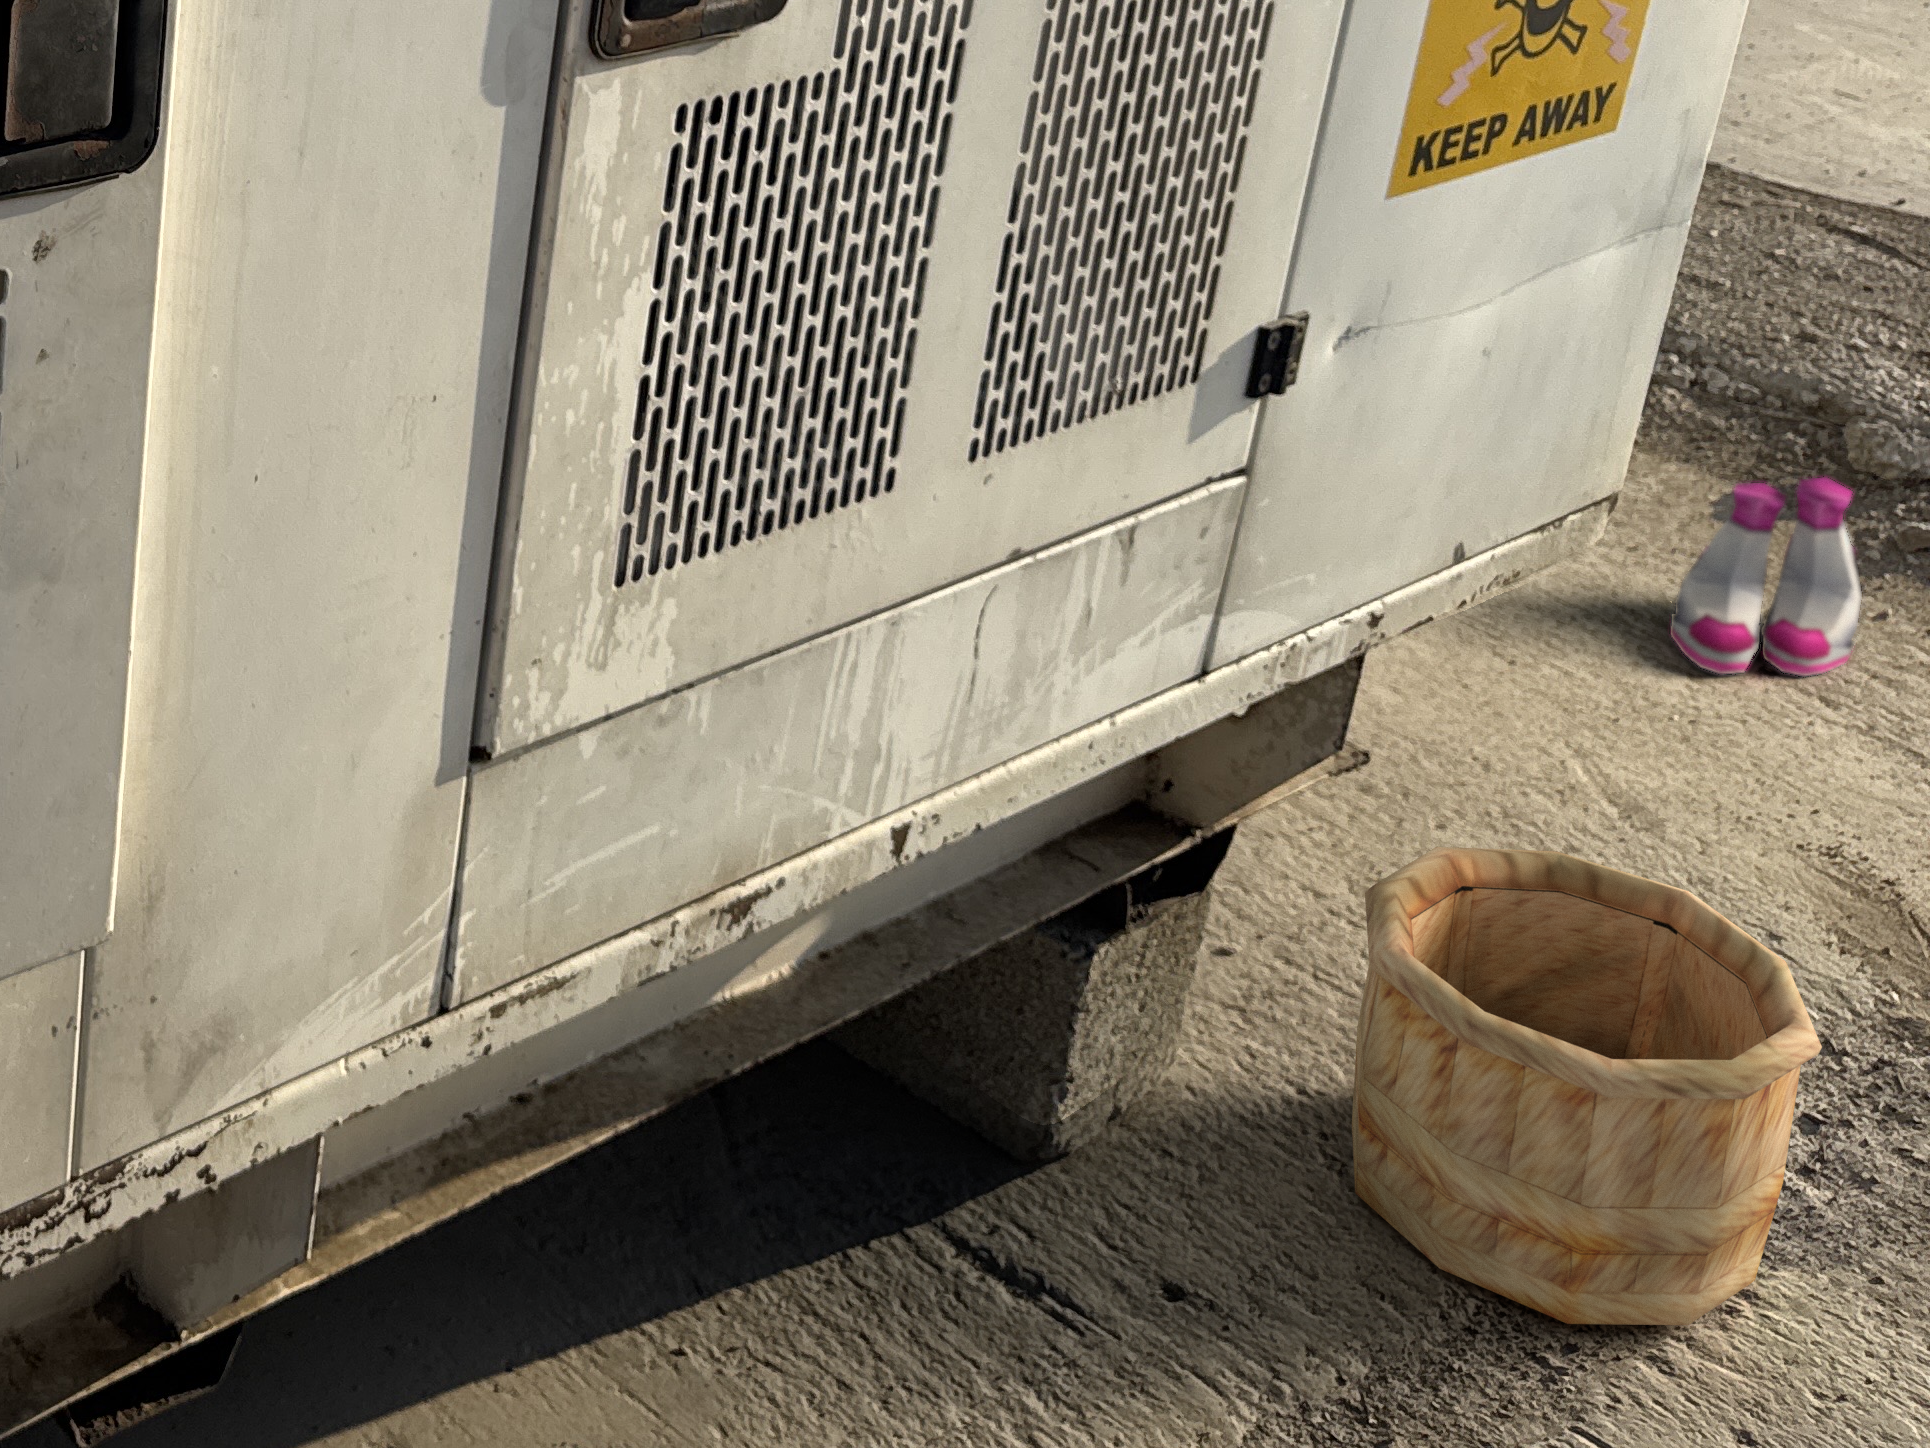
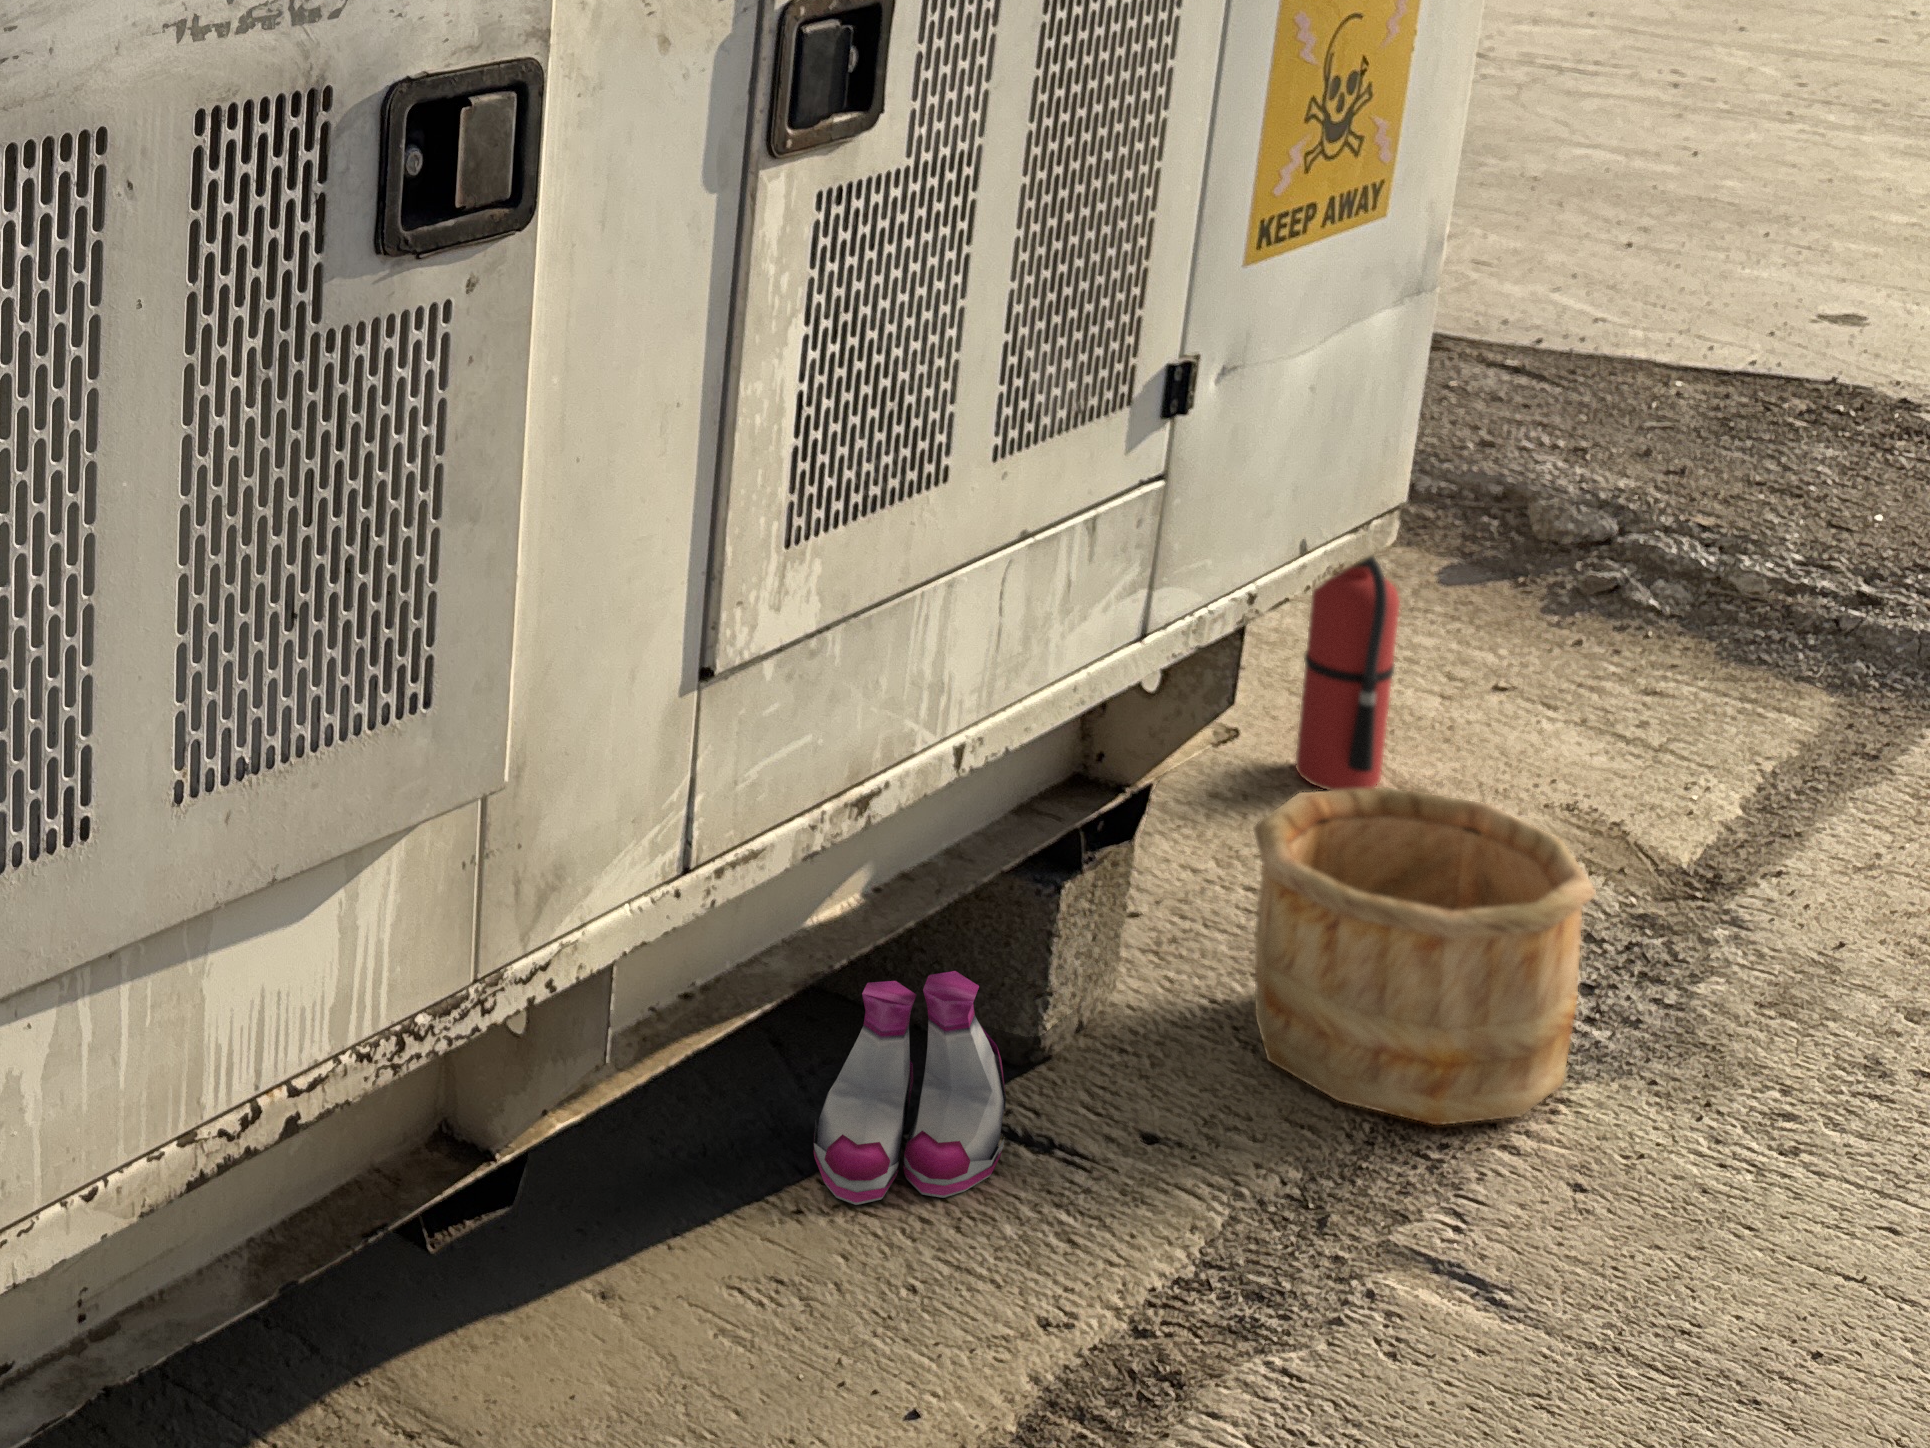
fire extinguisher: none [1472,431,1624,805] -> present [1295,556,1400,790]
boots: present [1670,478,1862,676] -> present [813,971,1006,1205]

